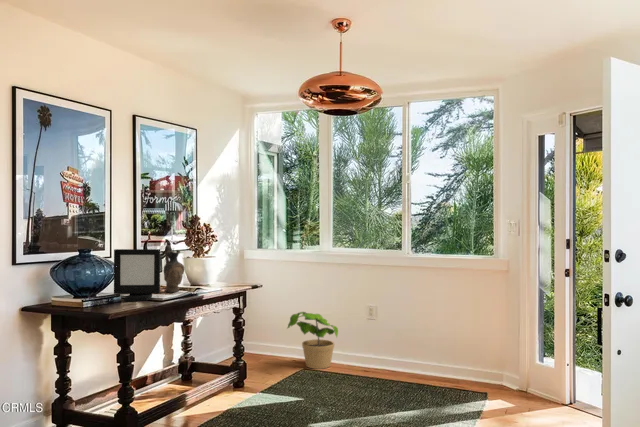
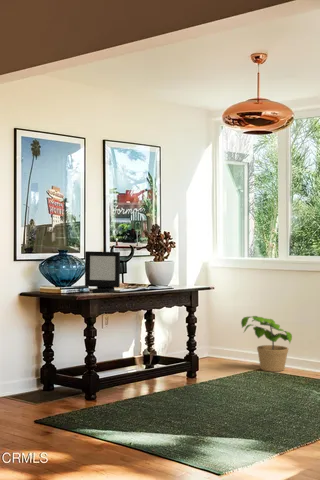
ceramic pitcher: present [163,245,184,292] -> none [125,249,142,288]

